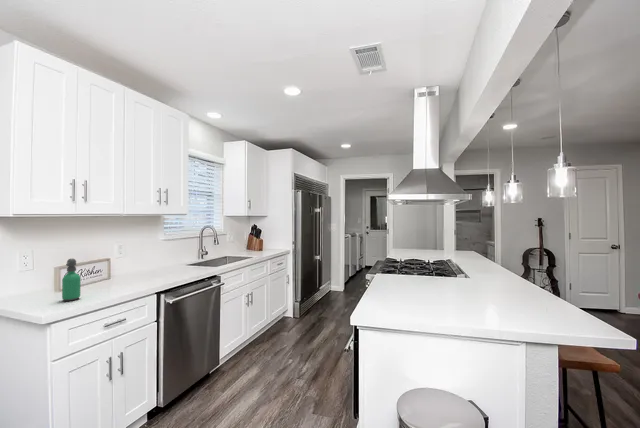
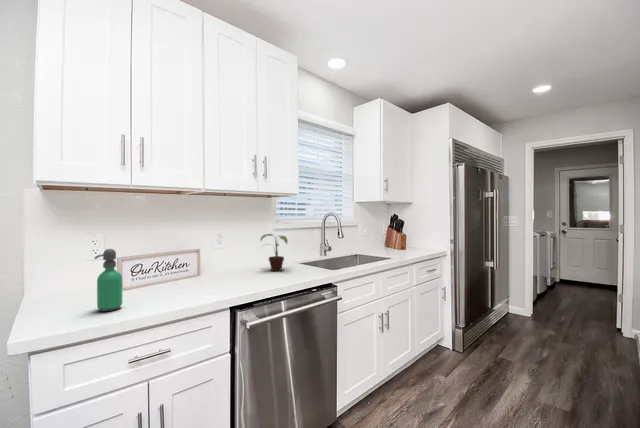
potted plant: none [157,243,182,271] -> present [261,234,288,271]

